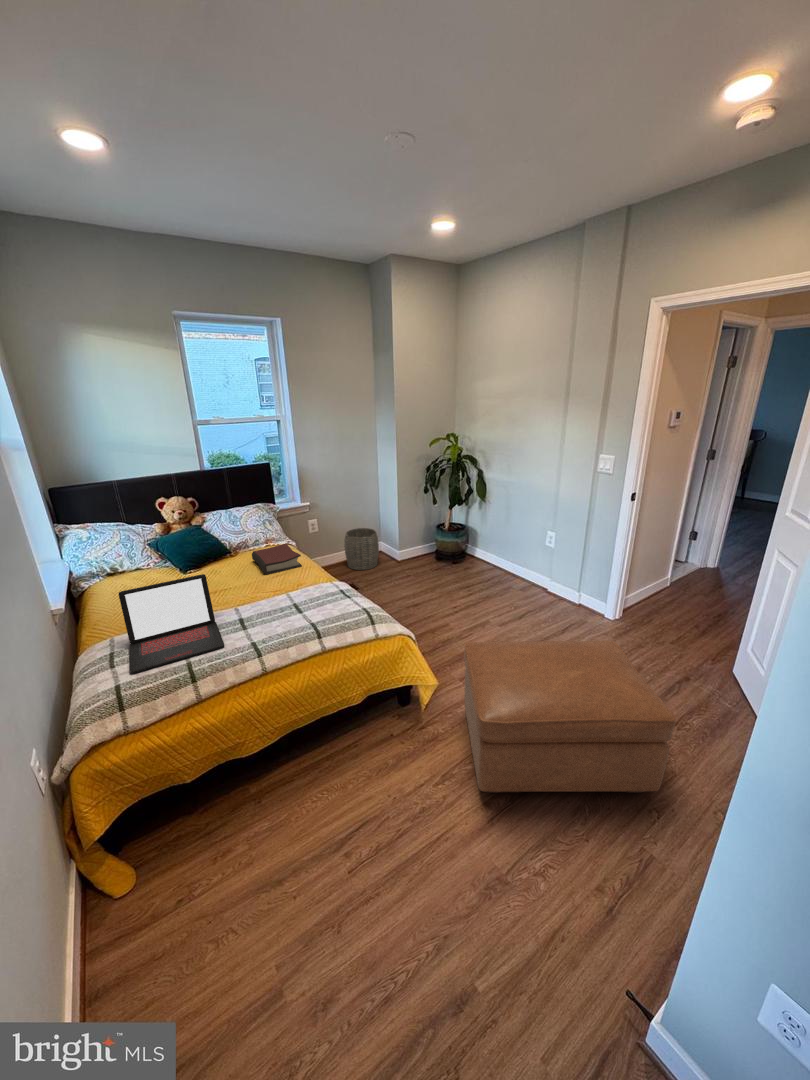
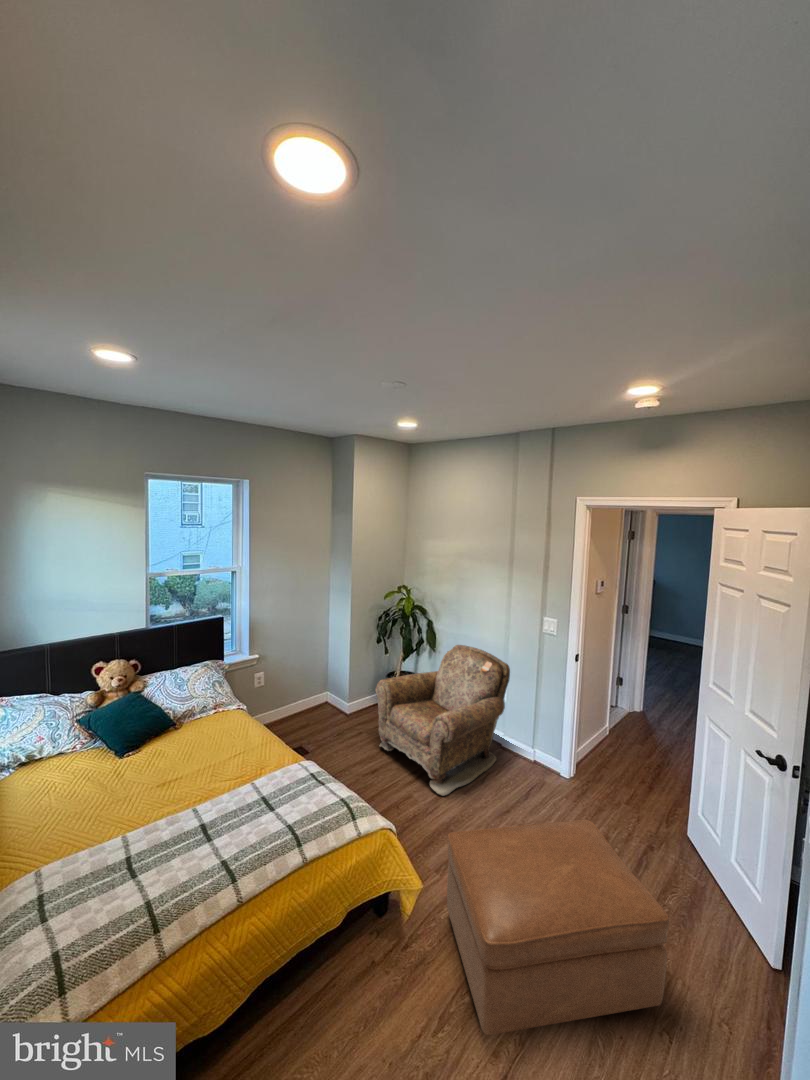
armchair: none [420,492,558,625] -> present [376,645,510,796]
woven basket: present [344,528,379,570] -> none [291,680,328,729]
hardback book: present [252,543,302,575] -> none [202,713,261,756]
laptop: present [119,574,224,673] -> none [64,774,190,927]

